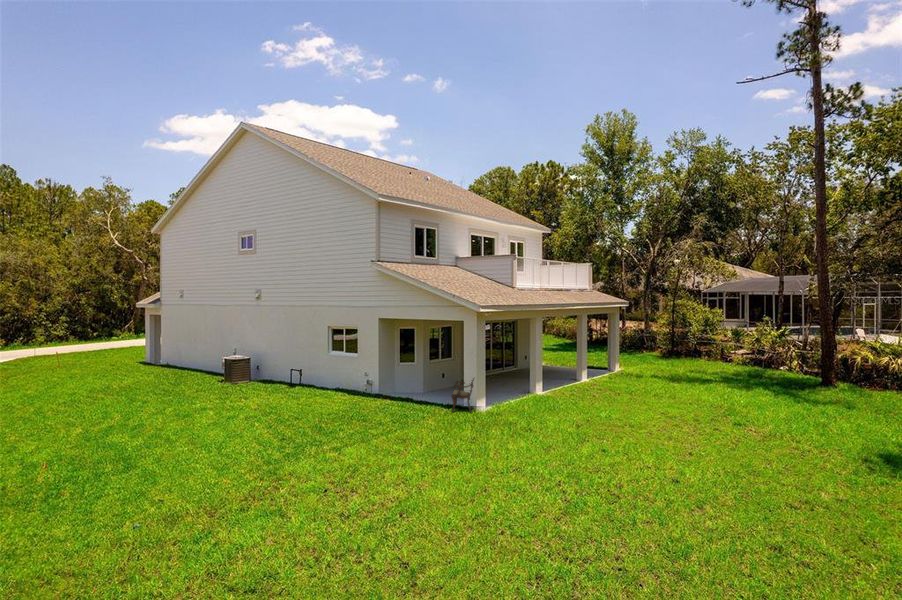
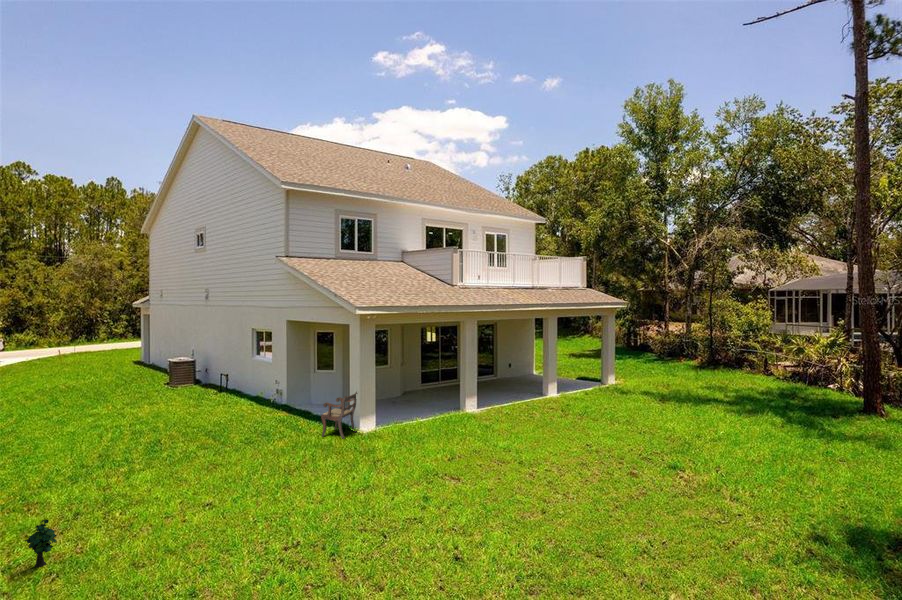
decorative plant: none [391,455,410,489] -> present [24,520,57,568]

